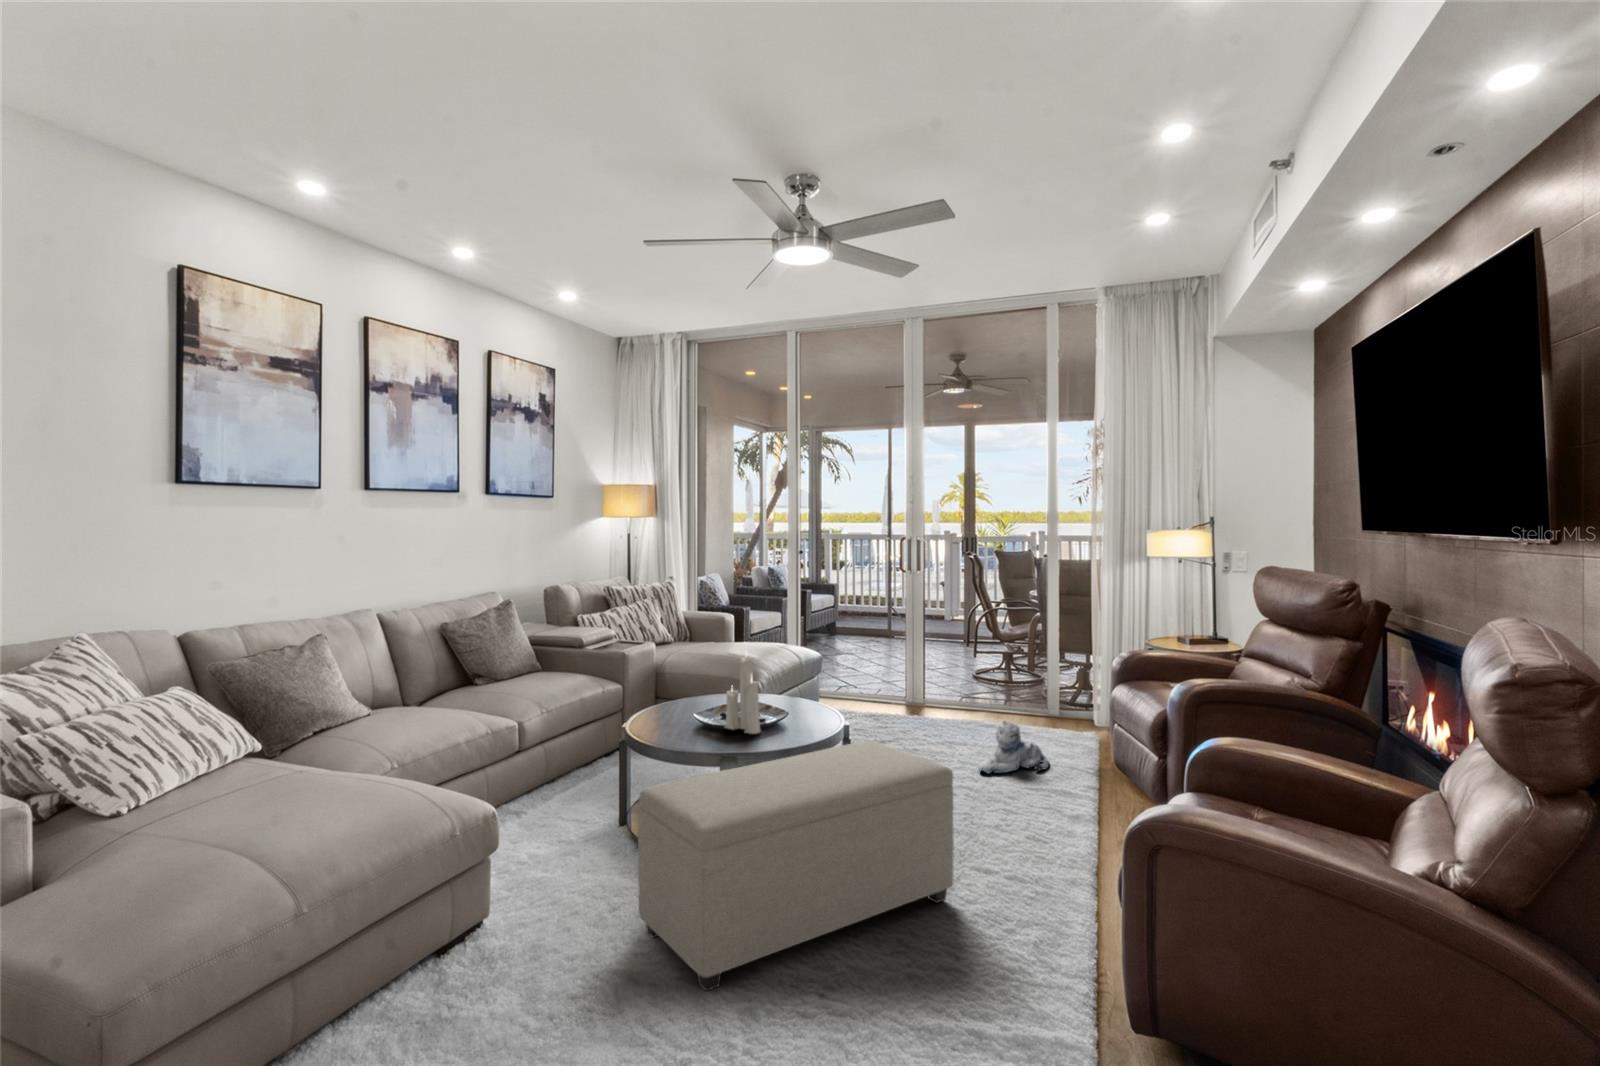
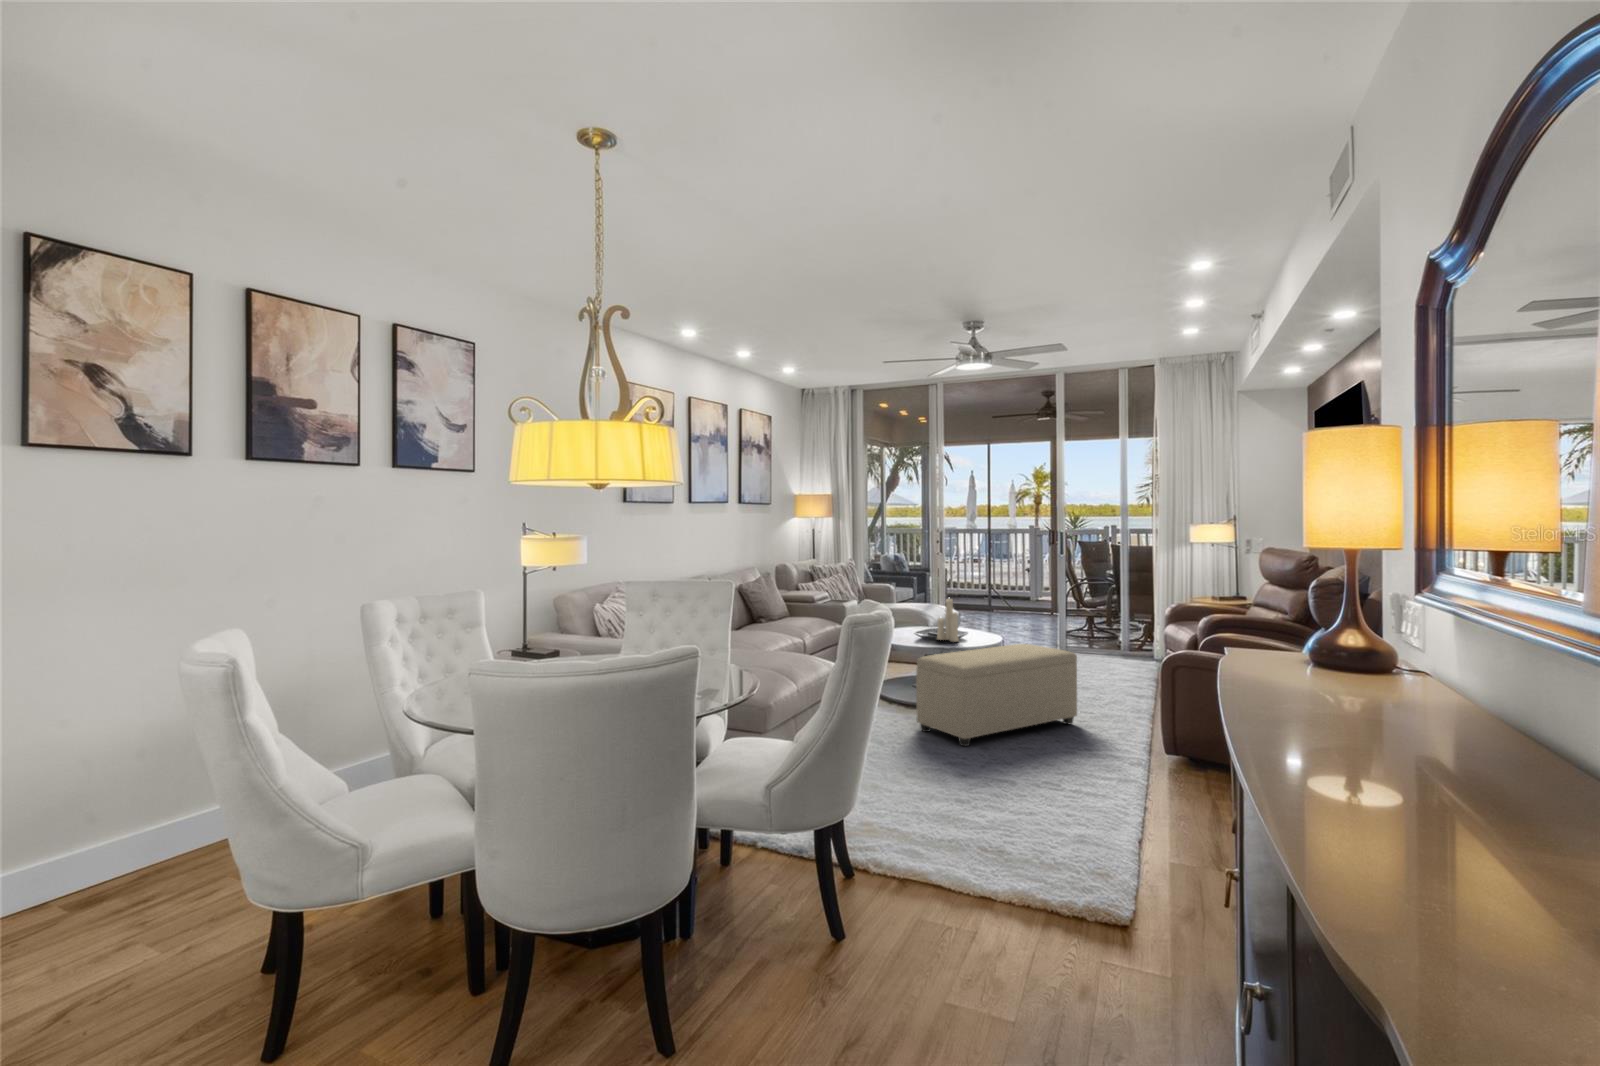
plush toy: present [979,721,1049,774] -> none [1078,647,1124,679]

